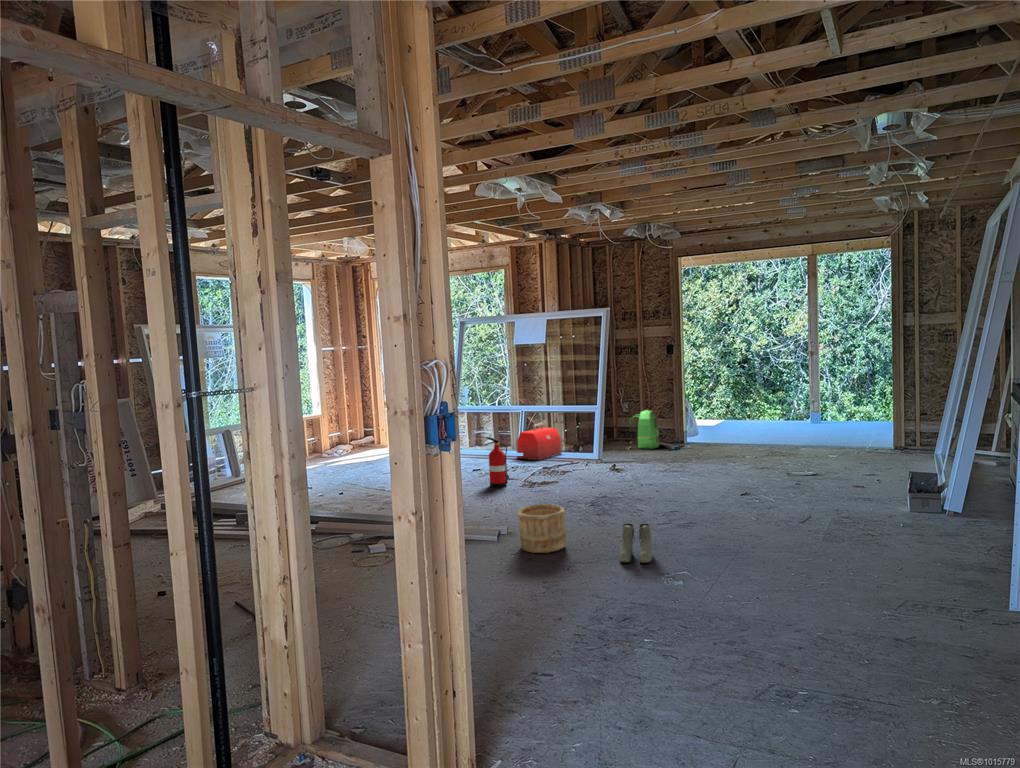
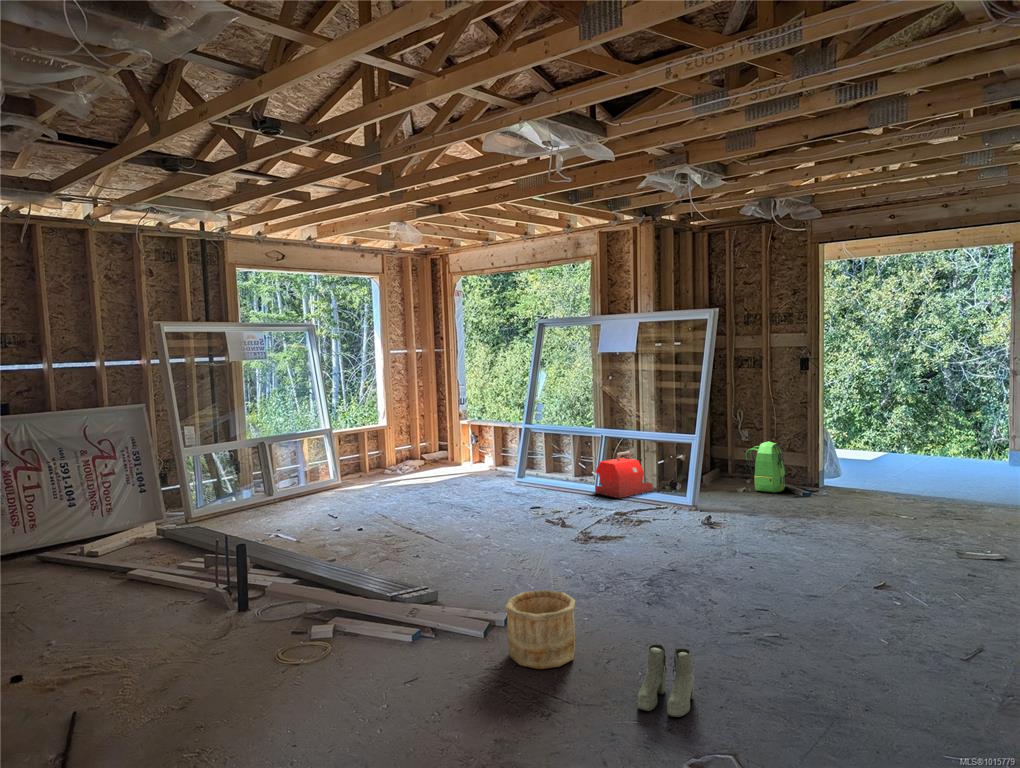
fire extinguisher: present [485,437,508,487] -> none [532,472,560,537]

